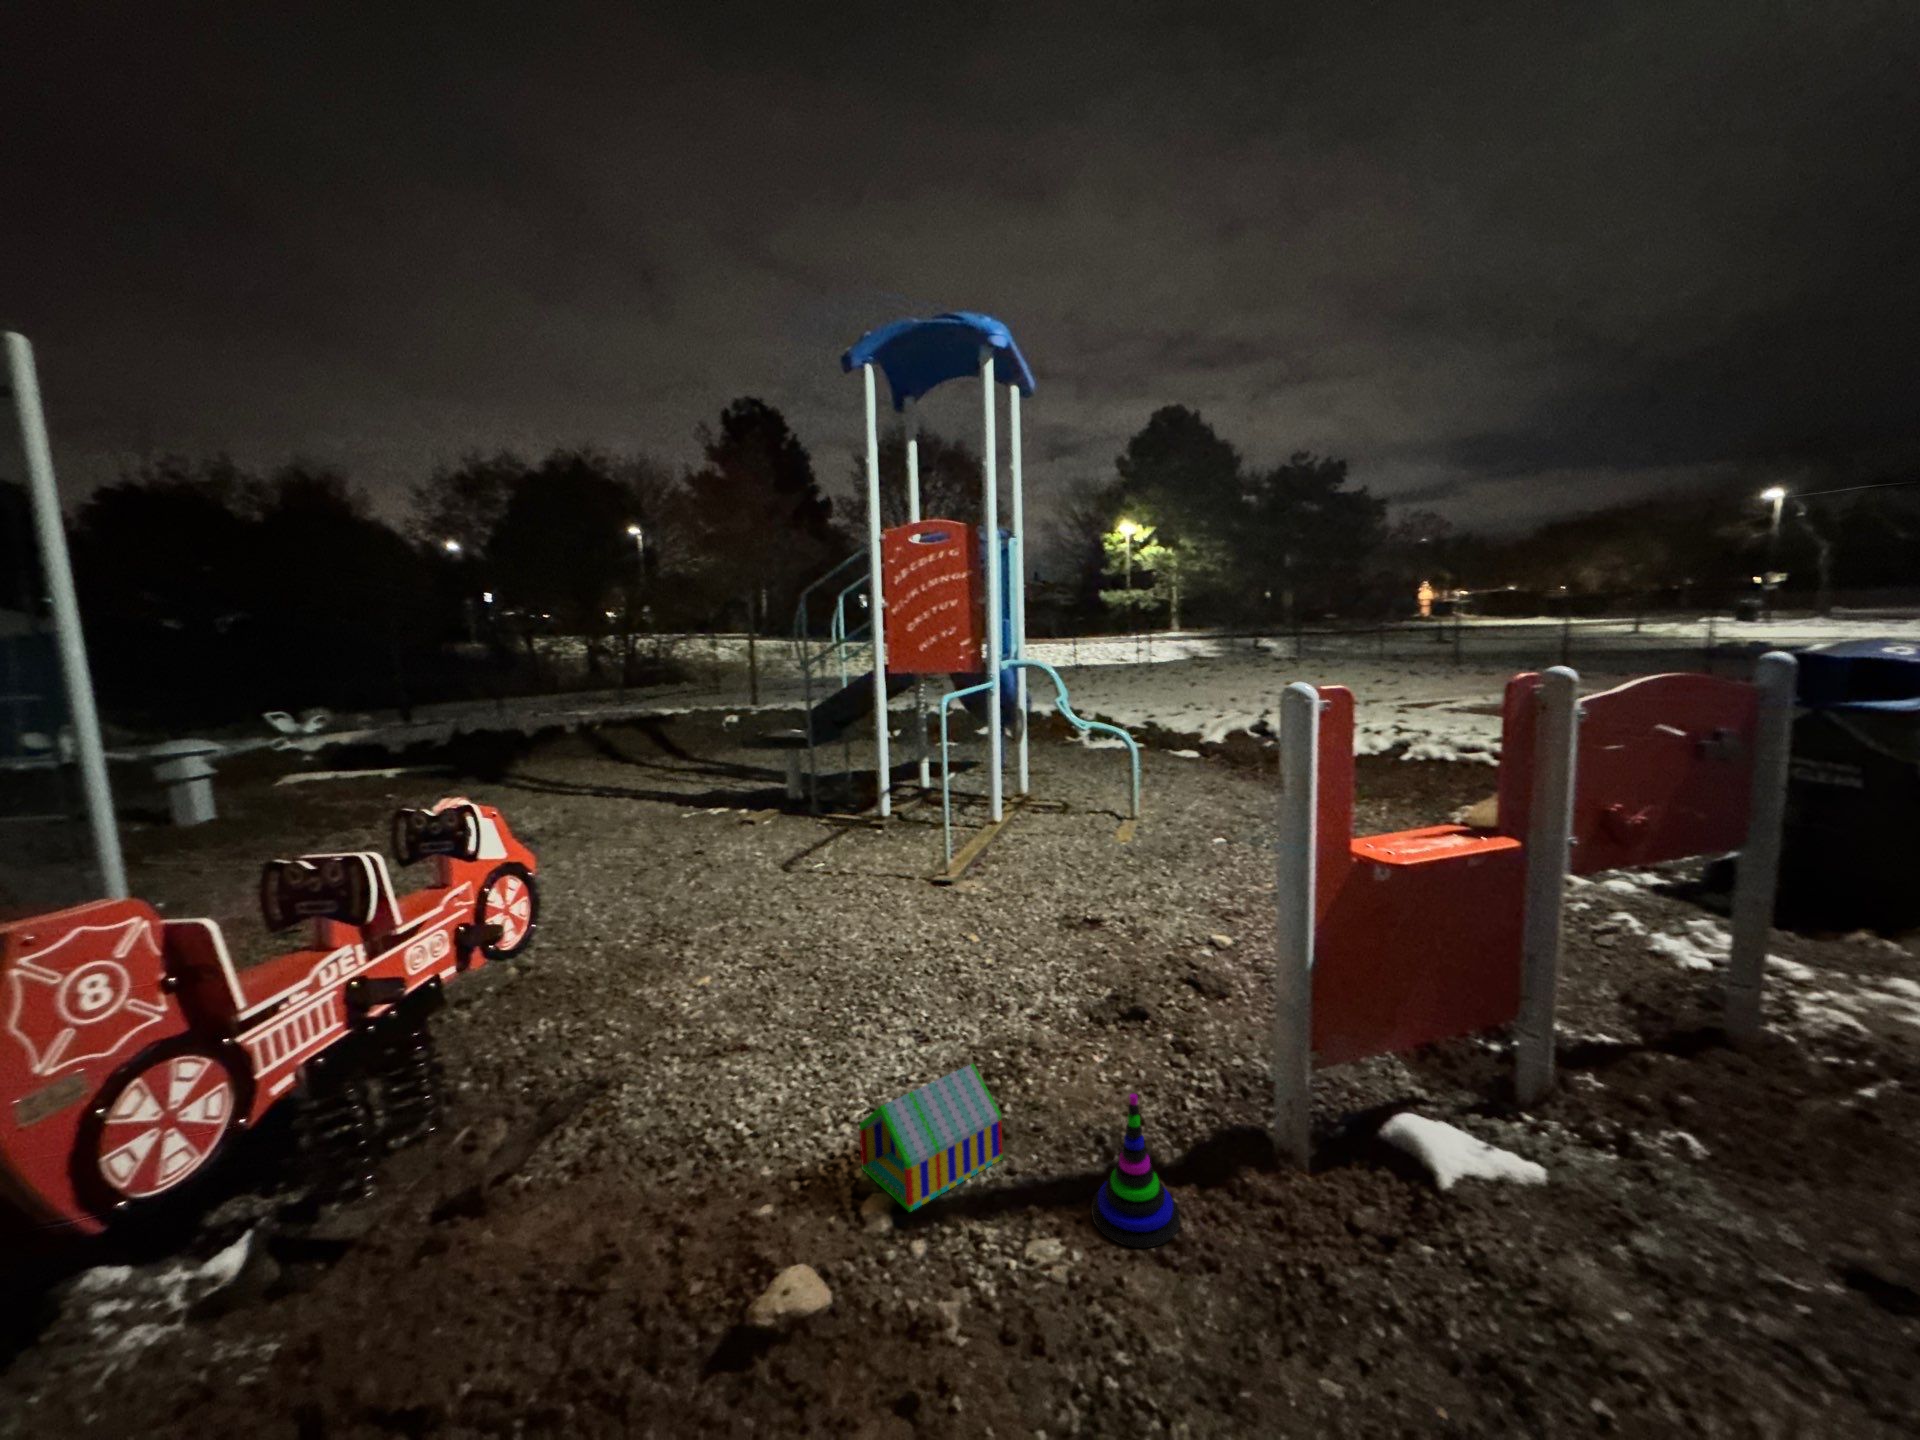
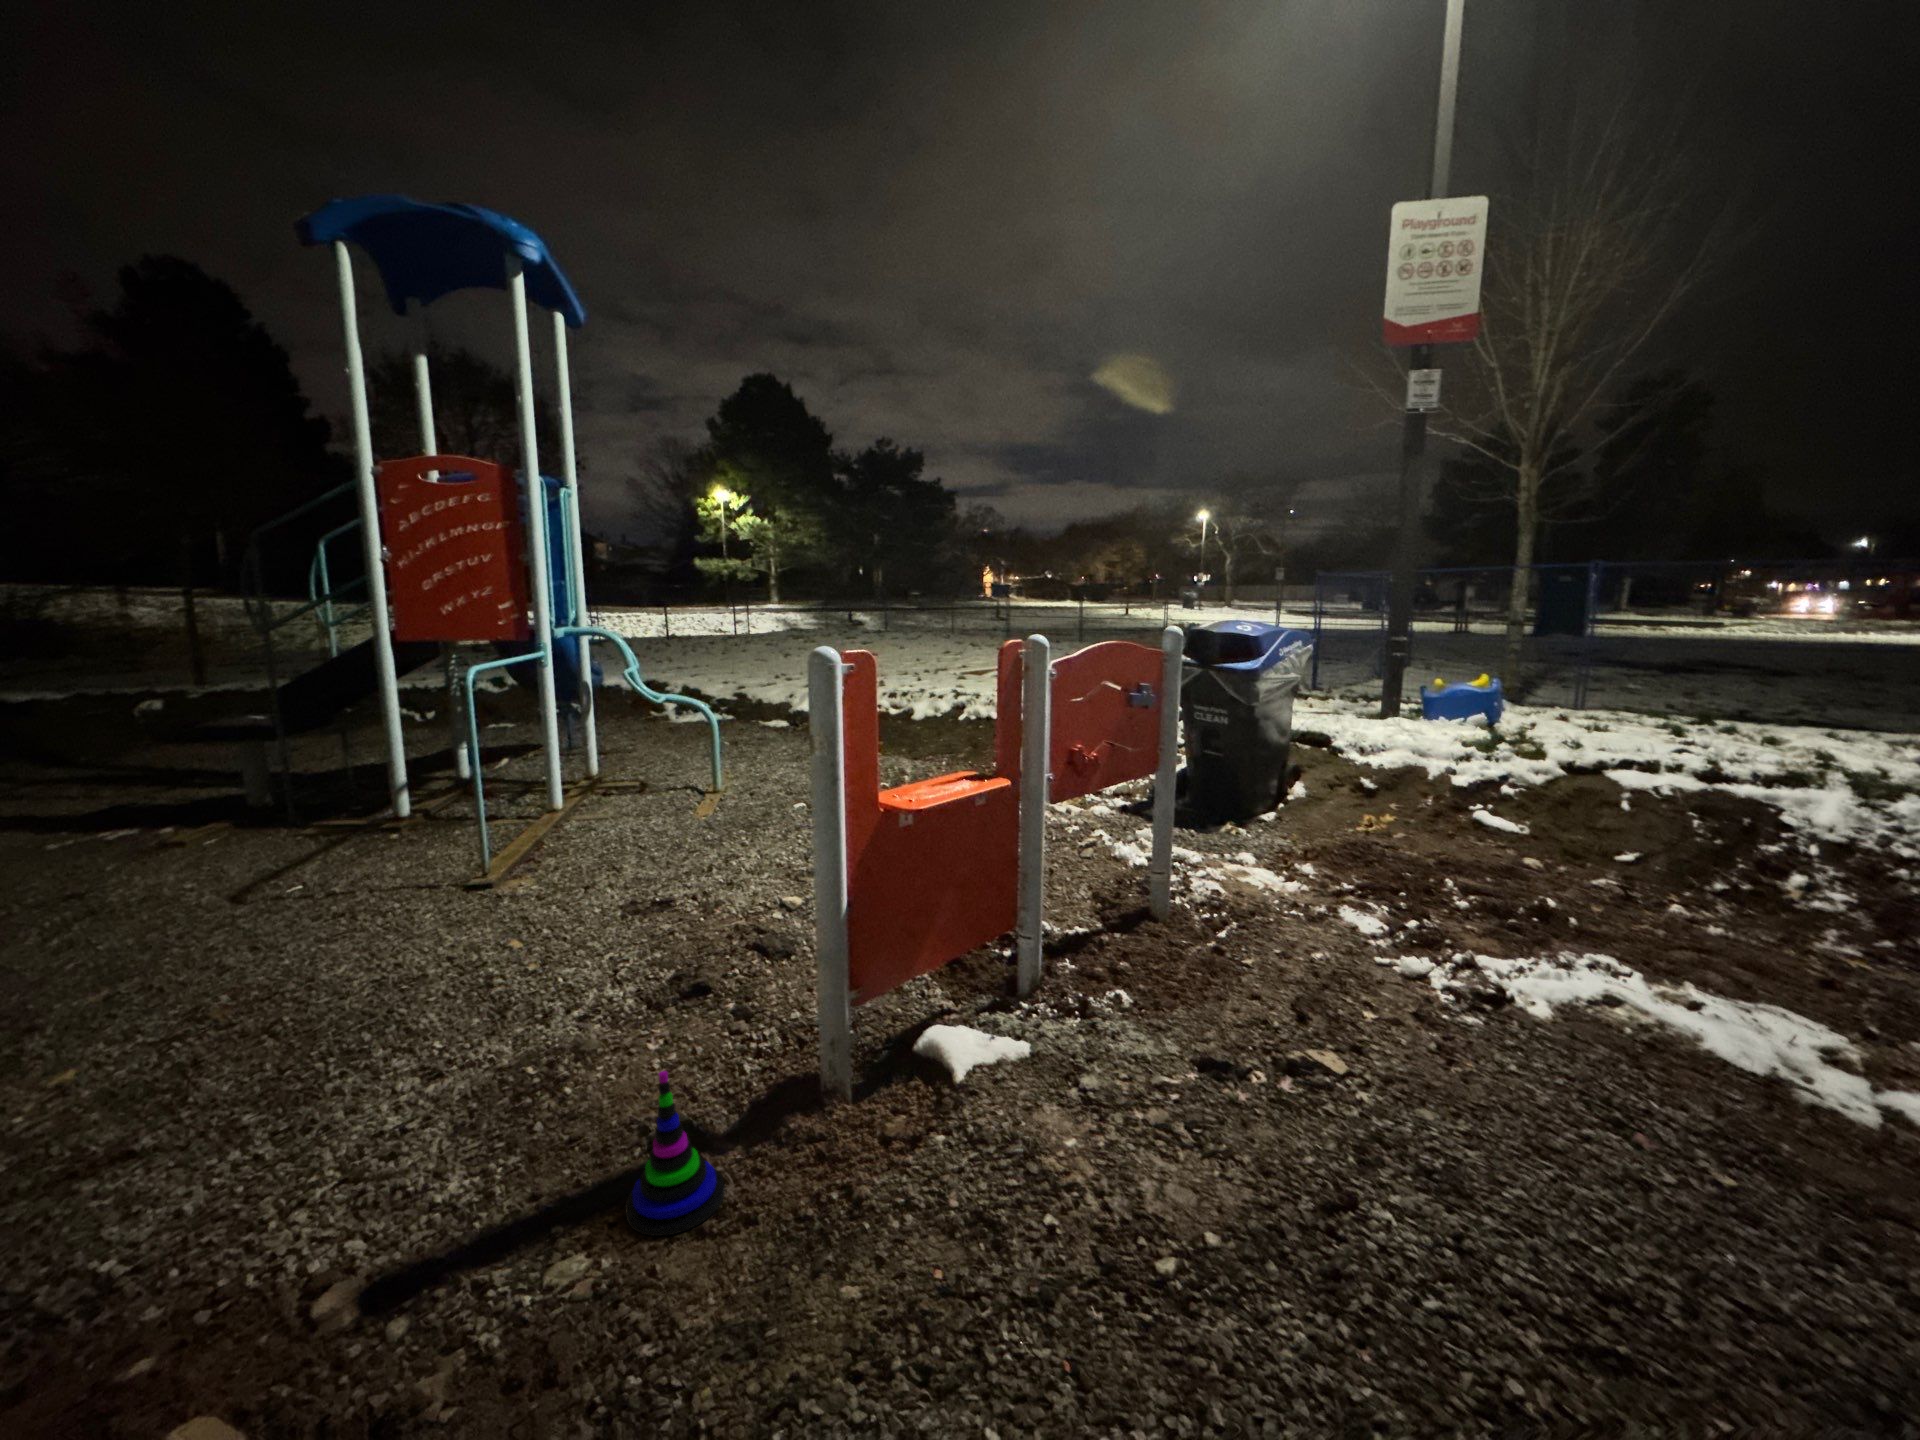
toy house: present [859,1064,1003,1212] -> none [312,1084,523,1283]

